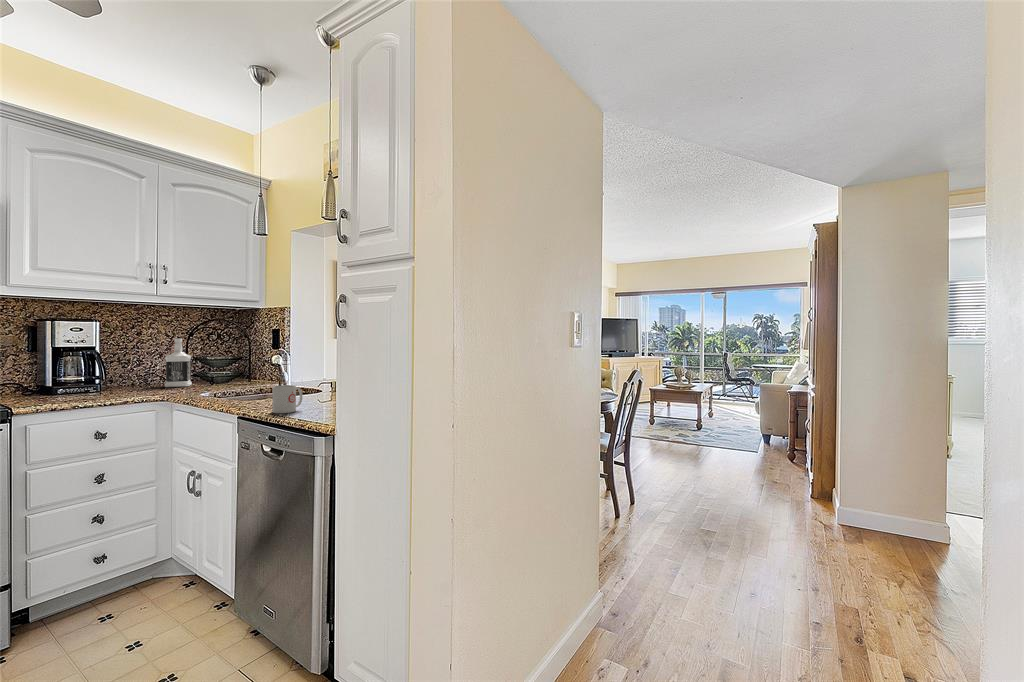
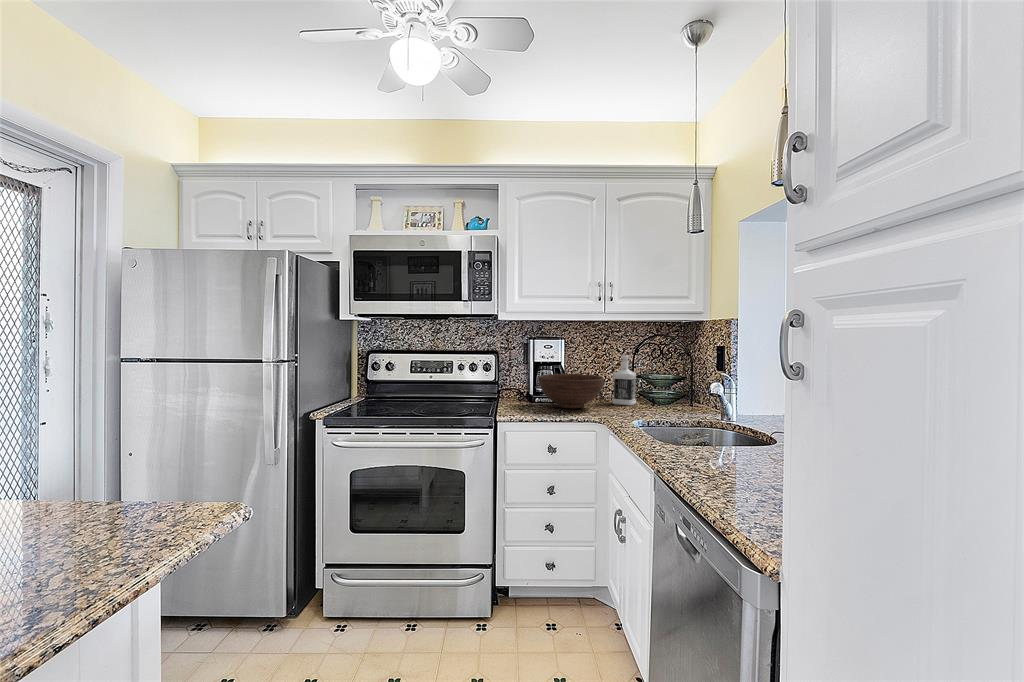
fruit bowl: none [66,359,158,394] -> present [538,374,604,408]
mug: present [272,385,302,413] -> none [690,437,730,477]

